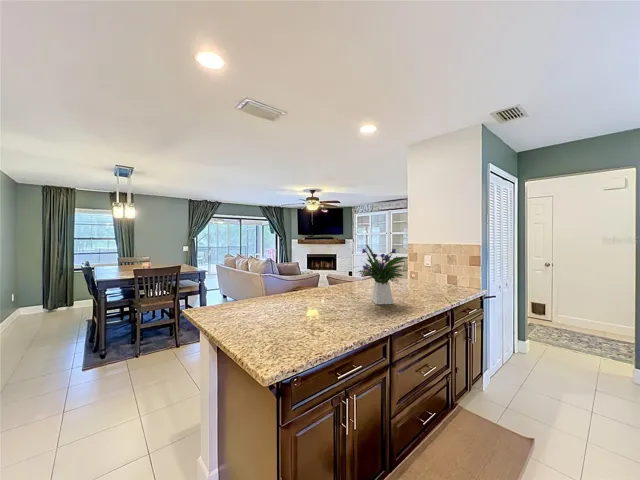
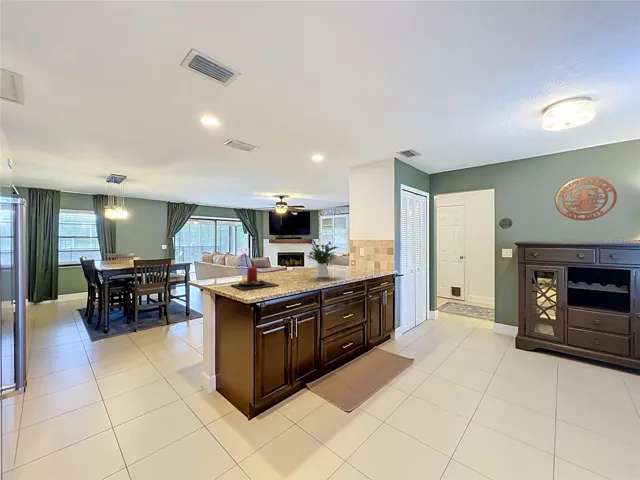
candle: none [242,293,321,340] -> present [231,267,279,290]

